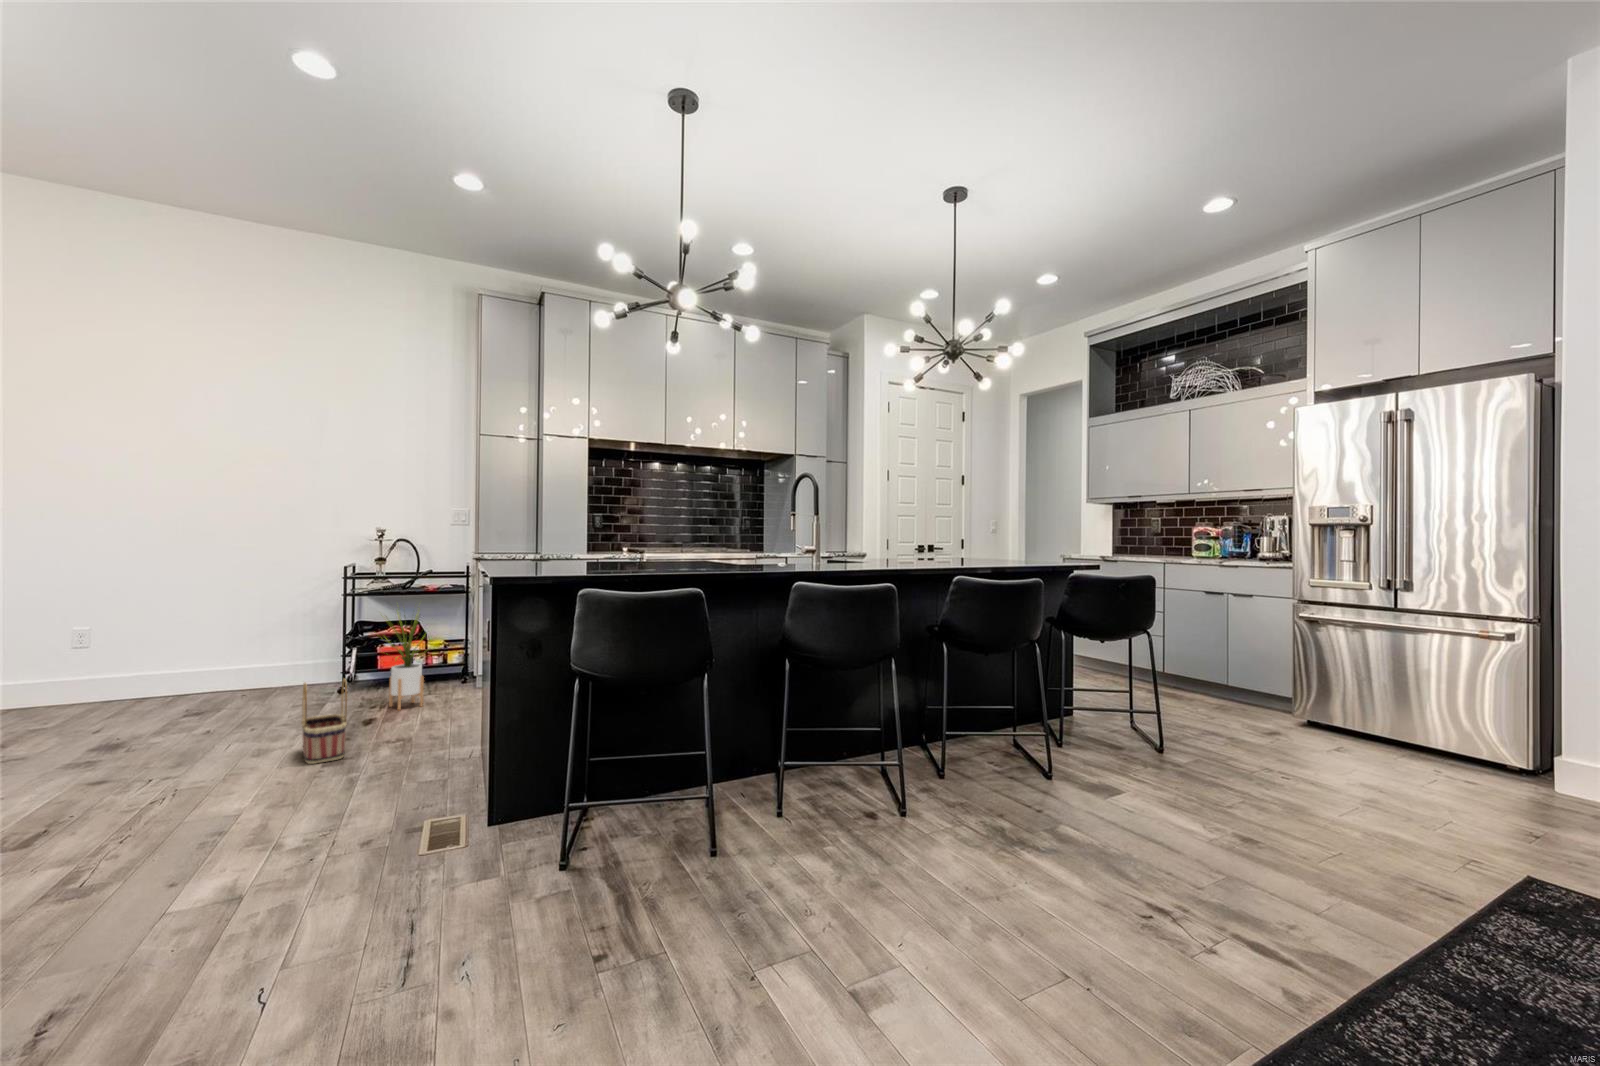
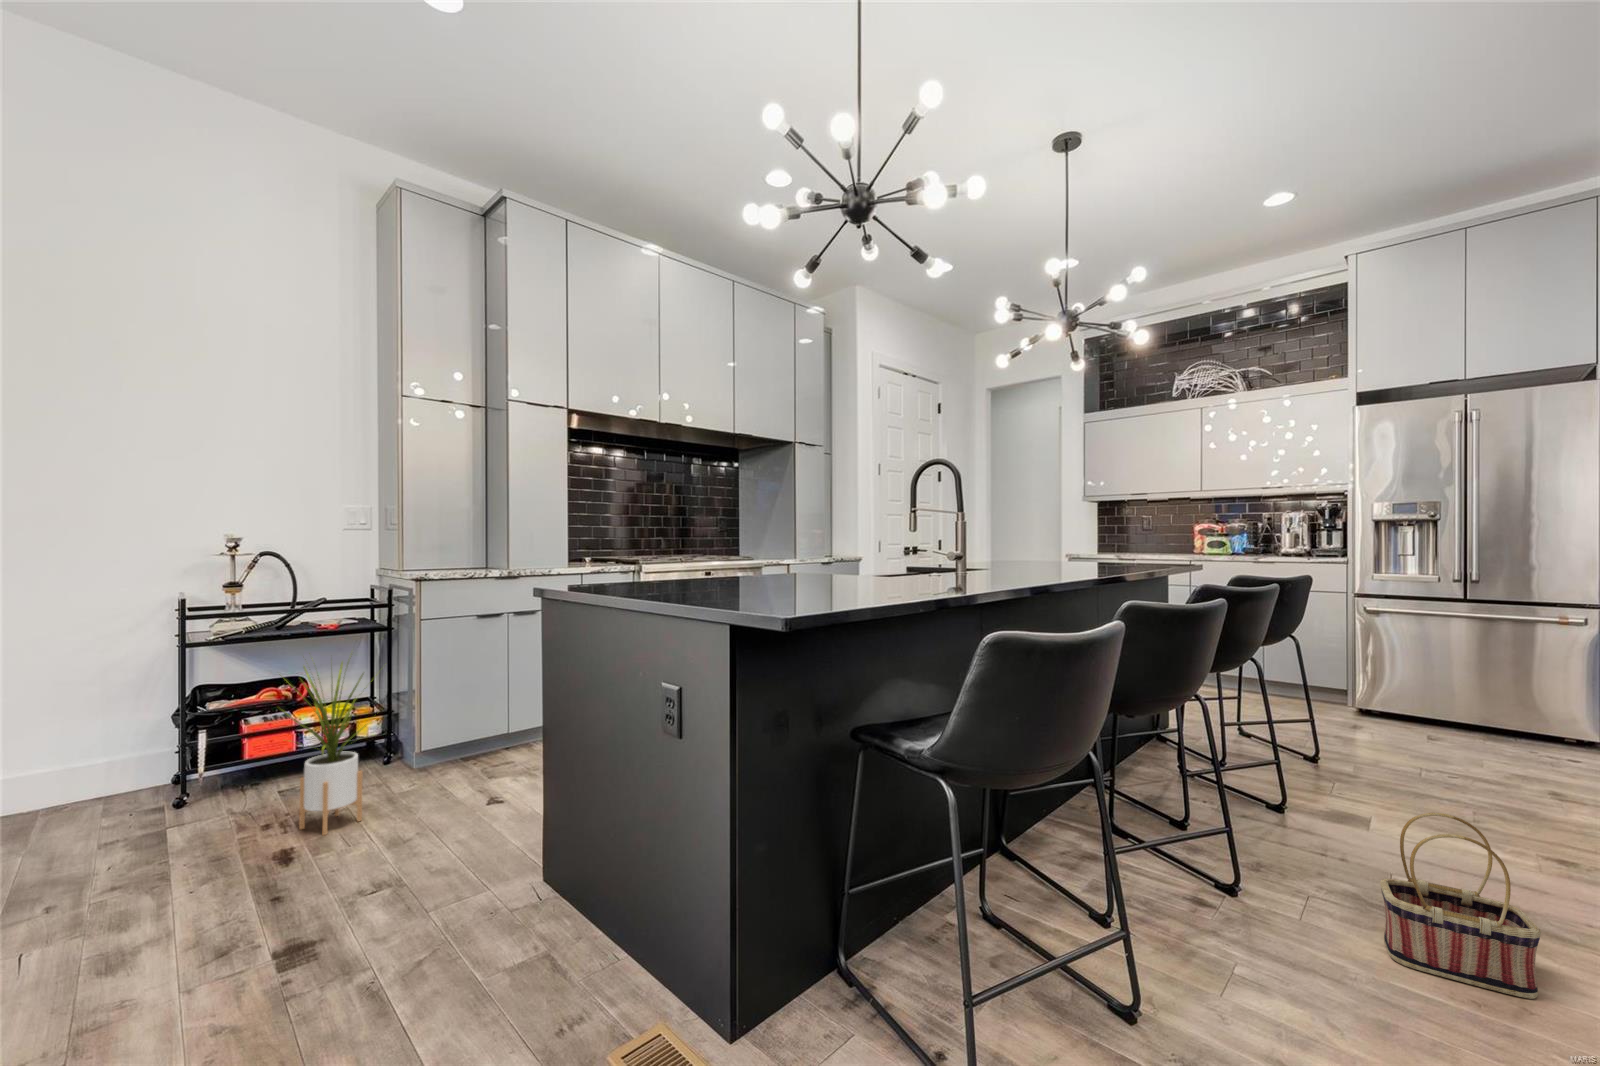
basket: present [301,679,347,764] -> present [1380,813,1541,999]

